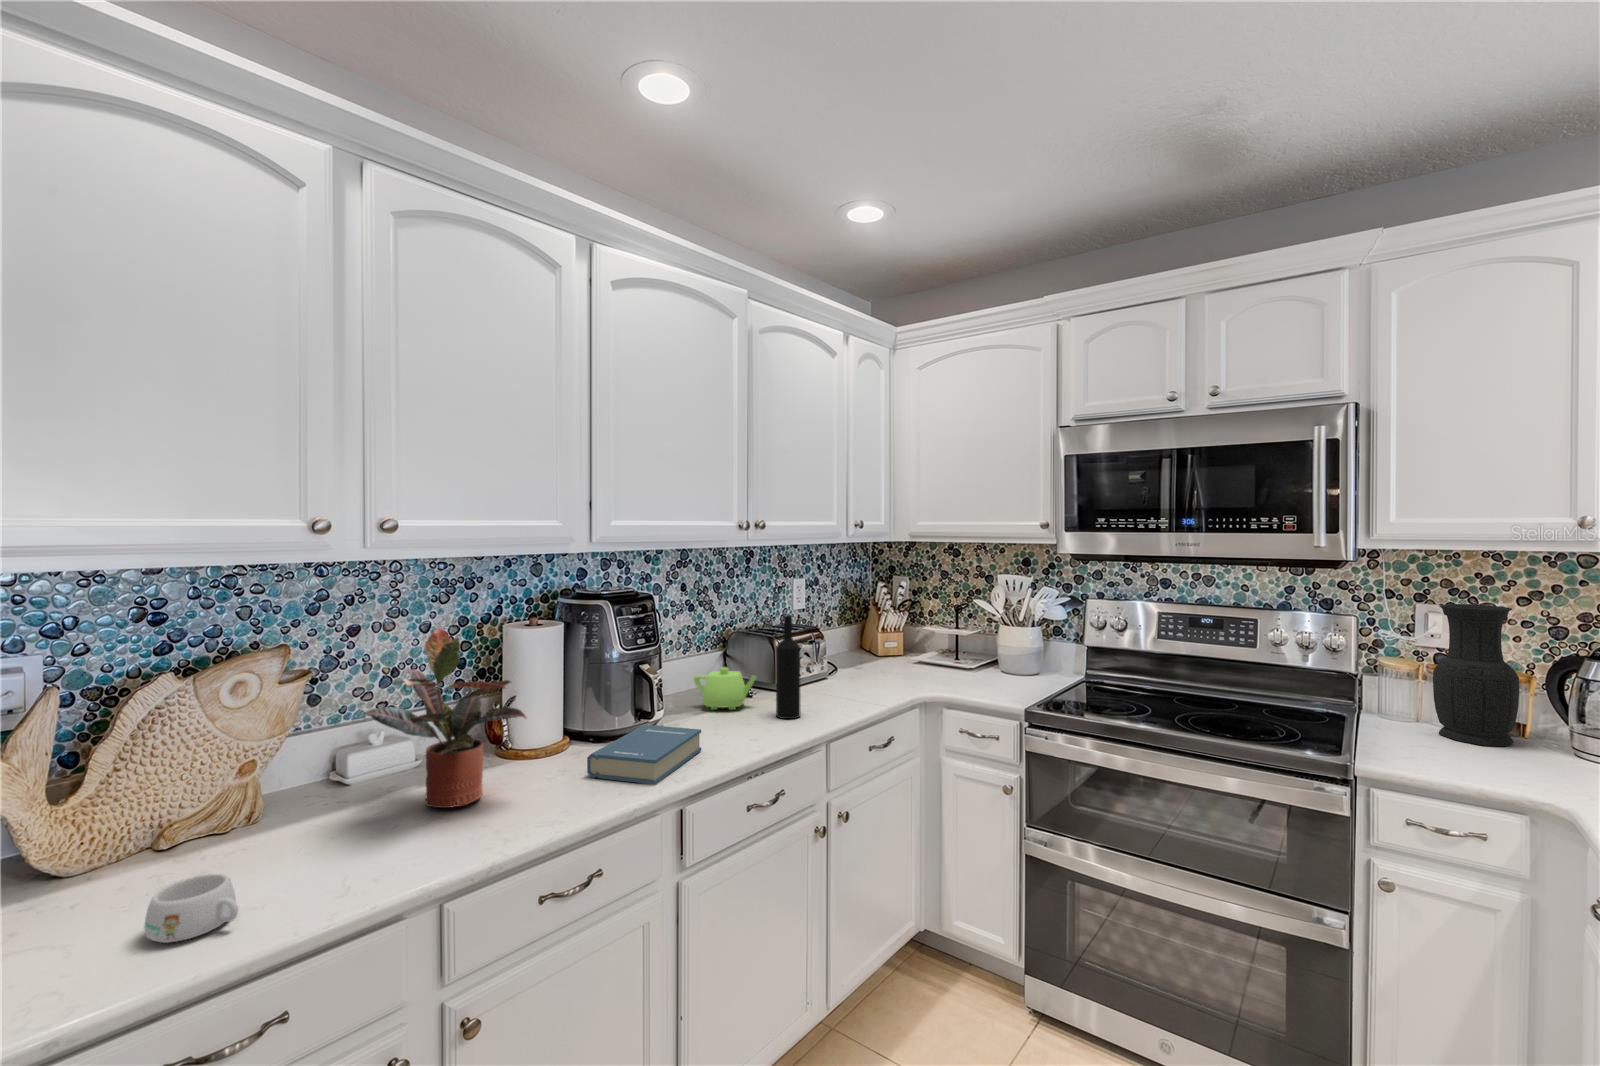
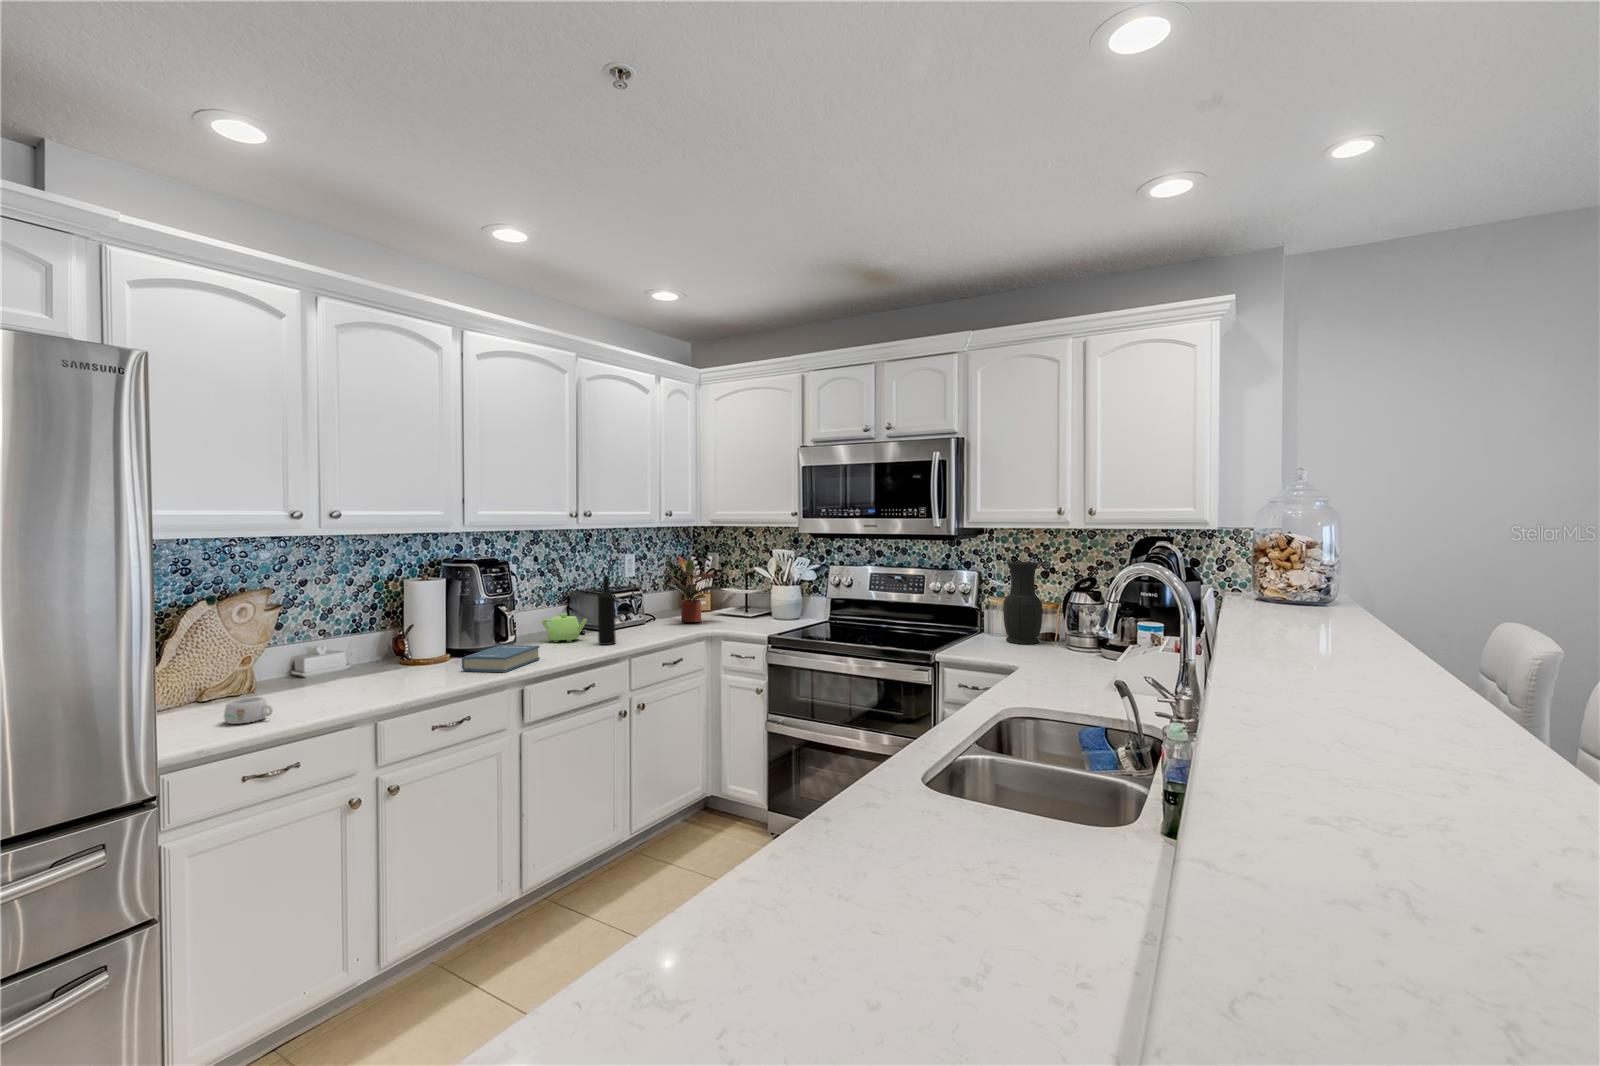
potted plant: present [365,628,526,808] -> present [668,556,718,622]

